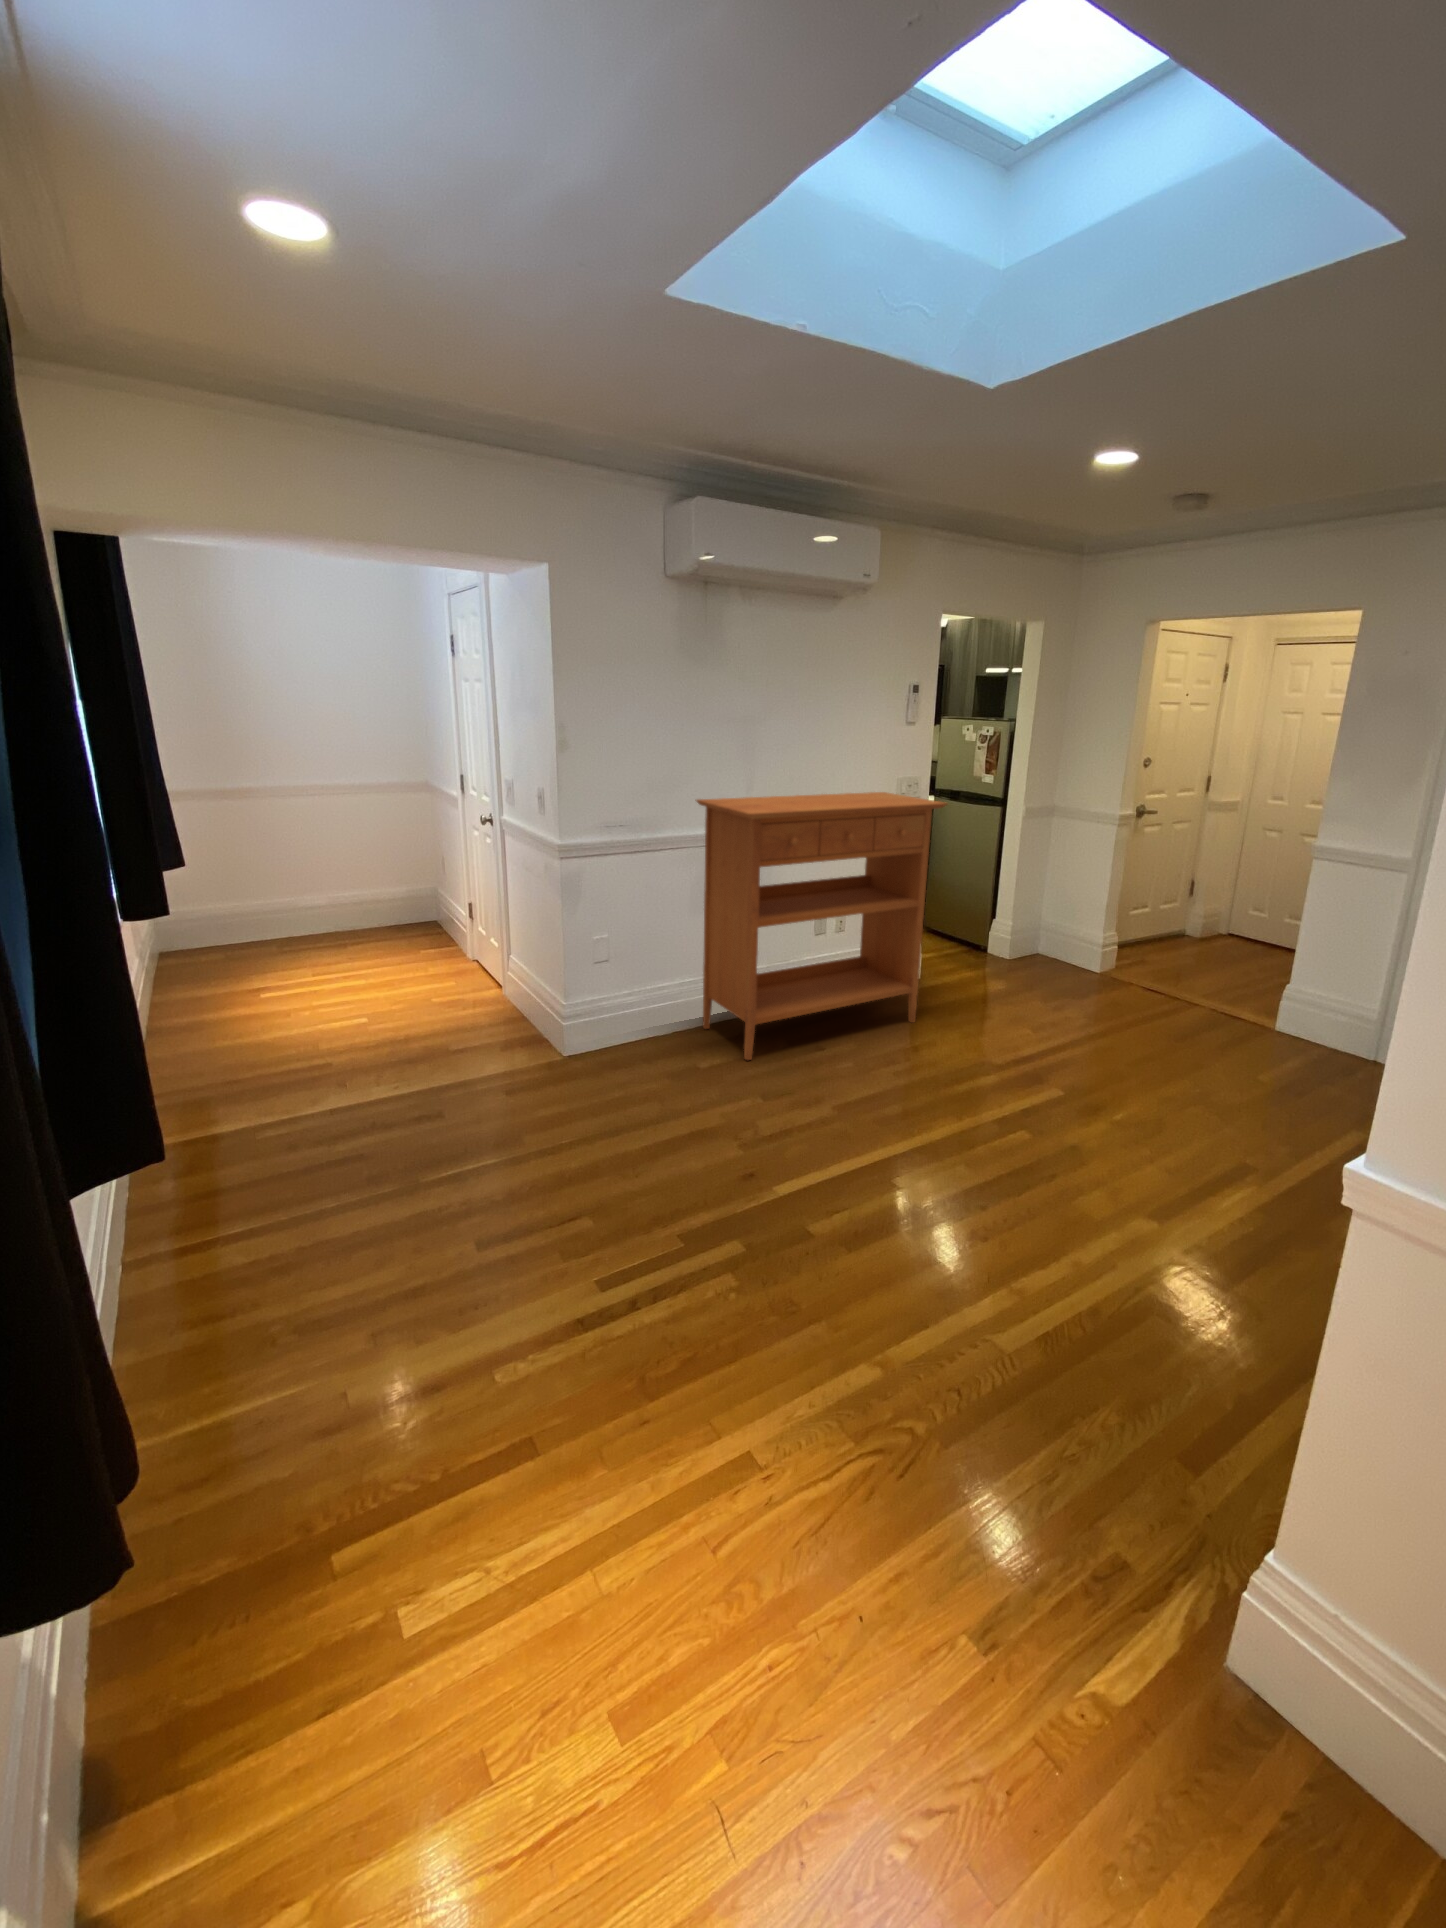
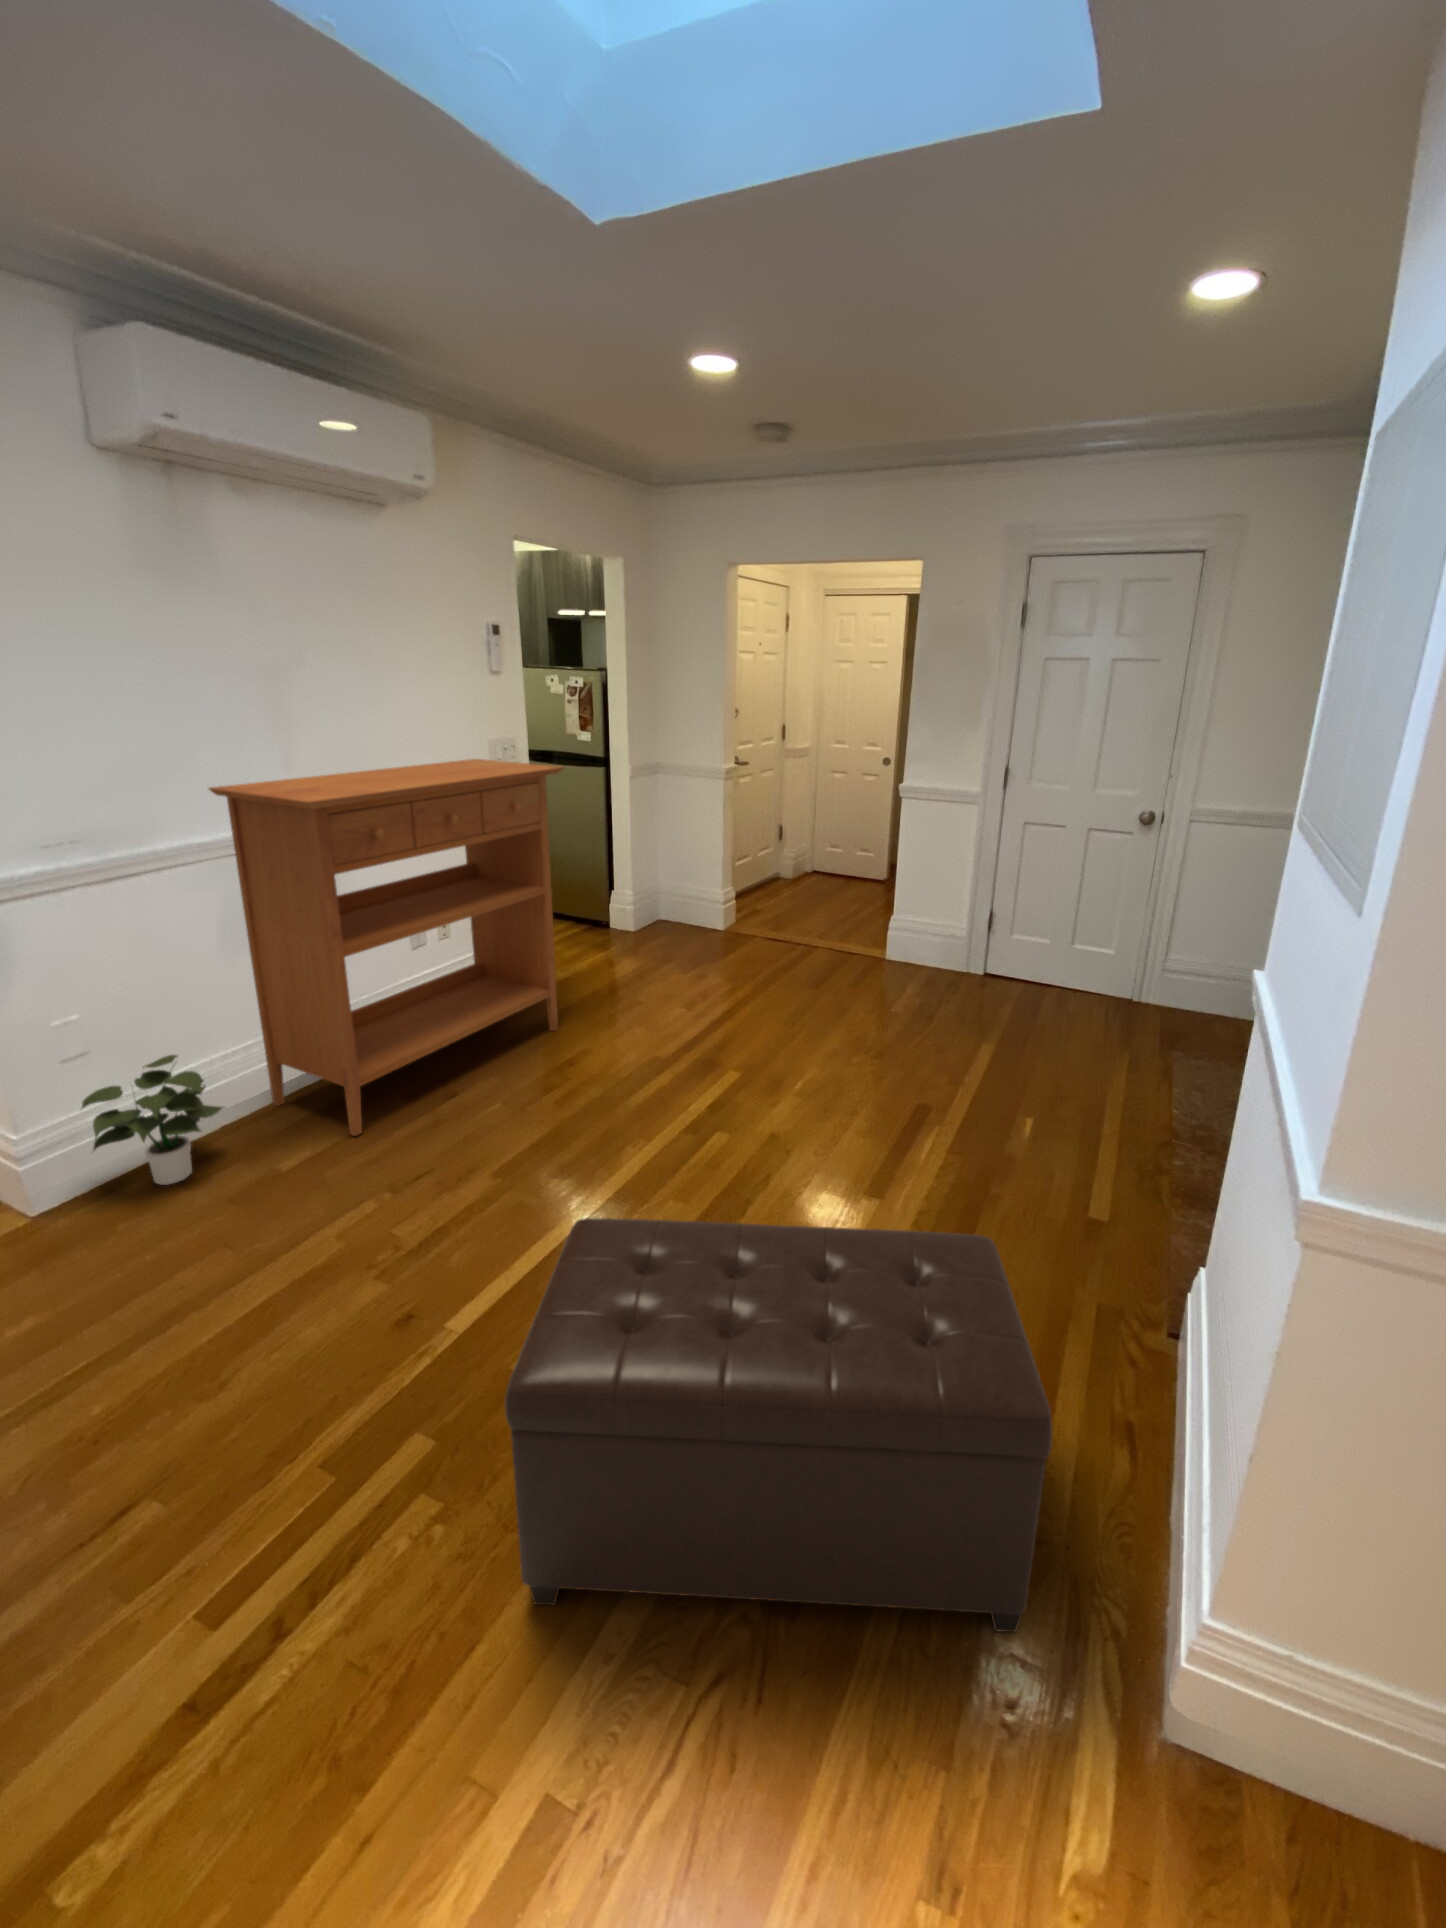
potted plant: none [594,975,673,1060] -> present [82,1055,223,1185]
ottoman: none [765,1127,1182,1541] -> present [505,1218,1052,1632]

